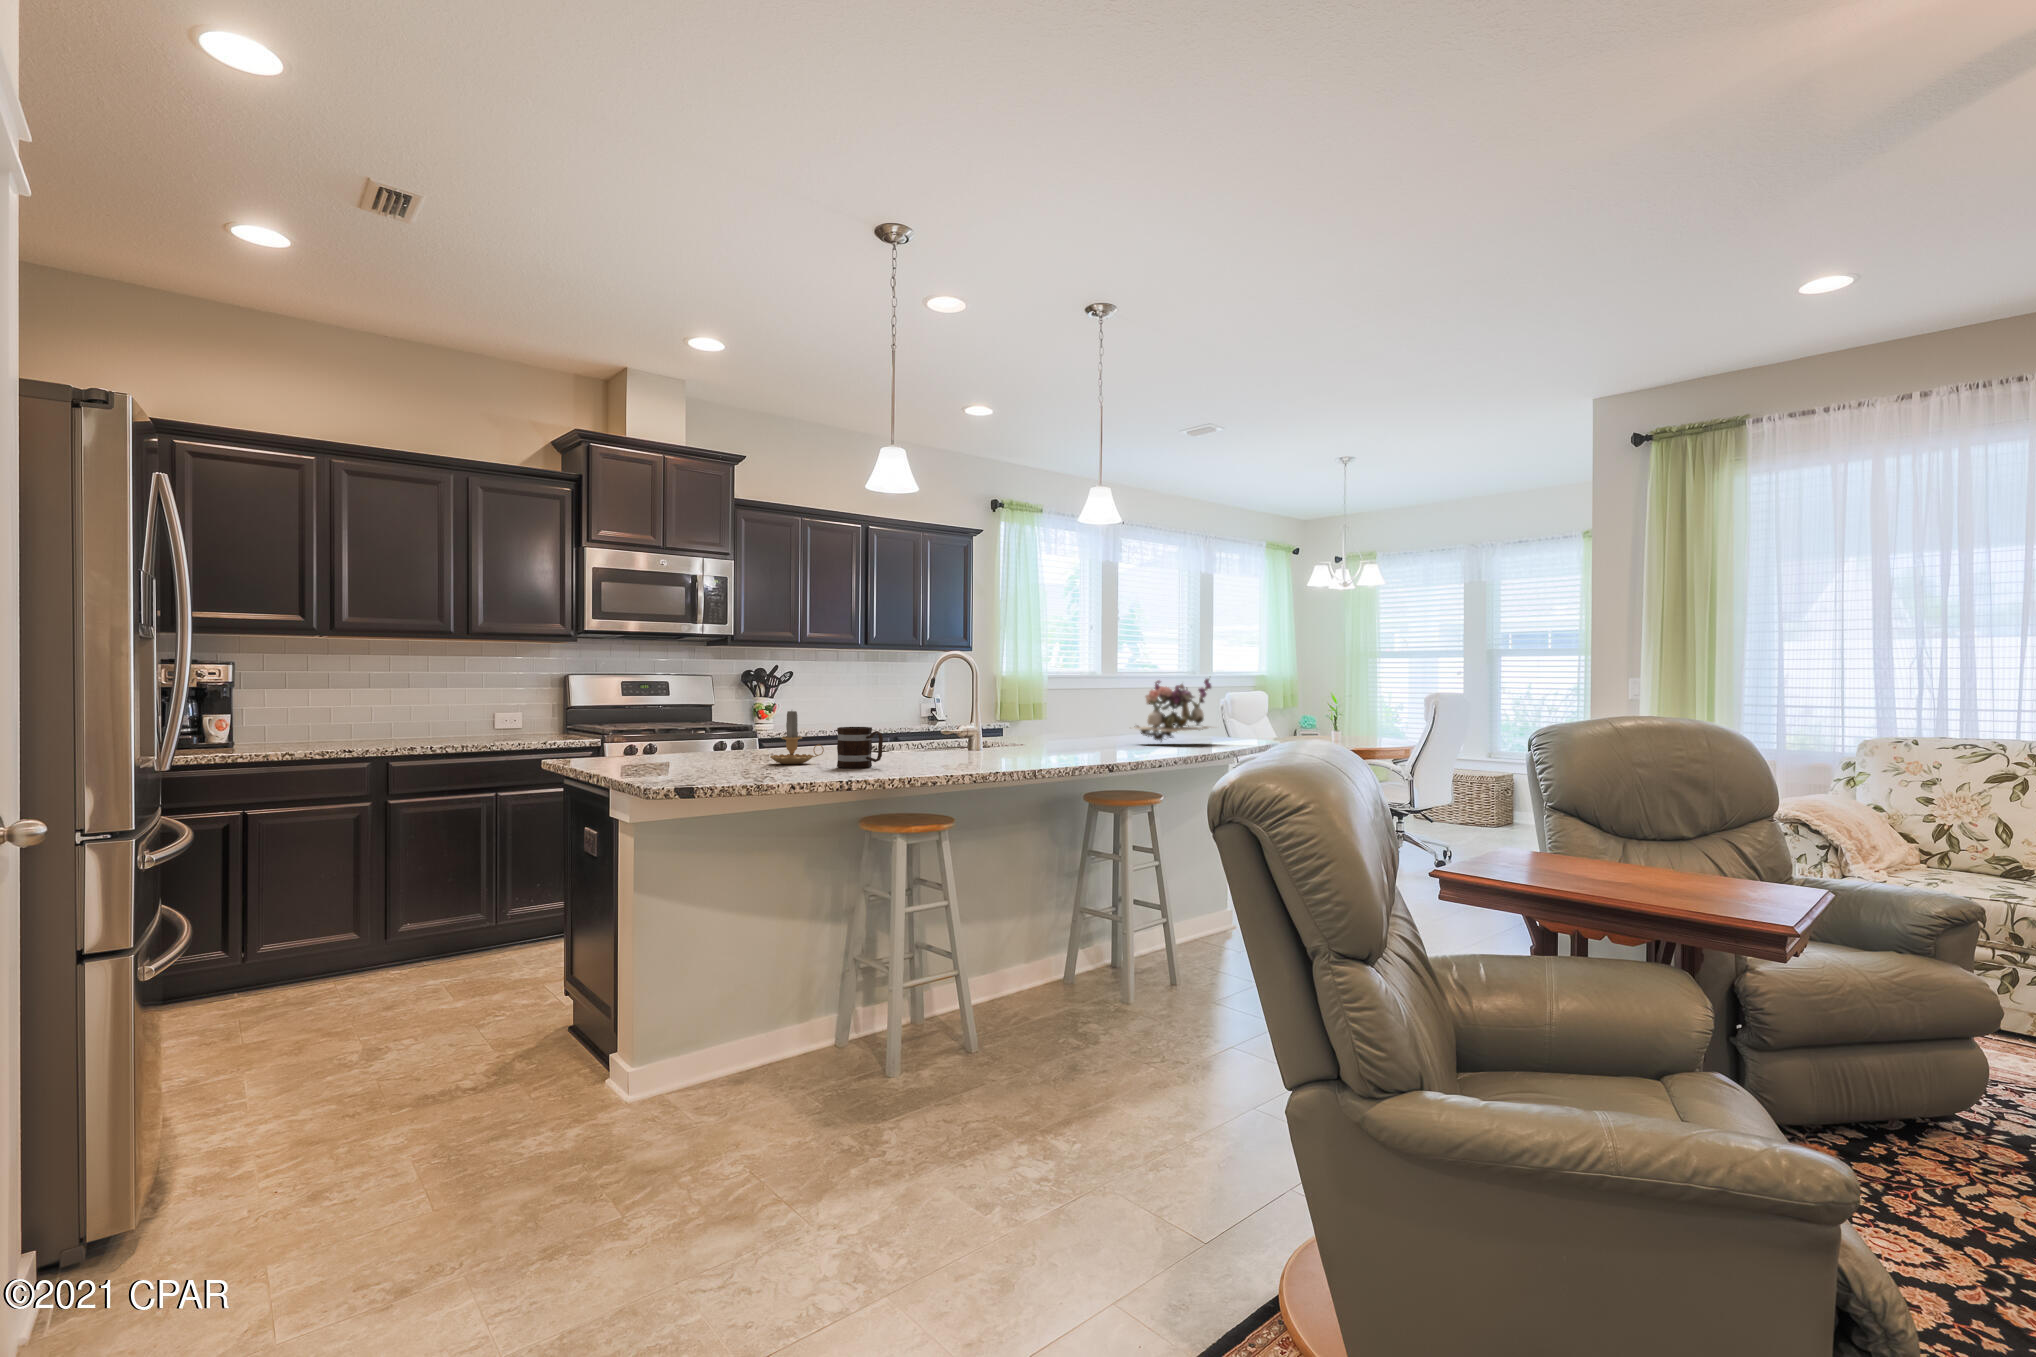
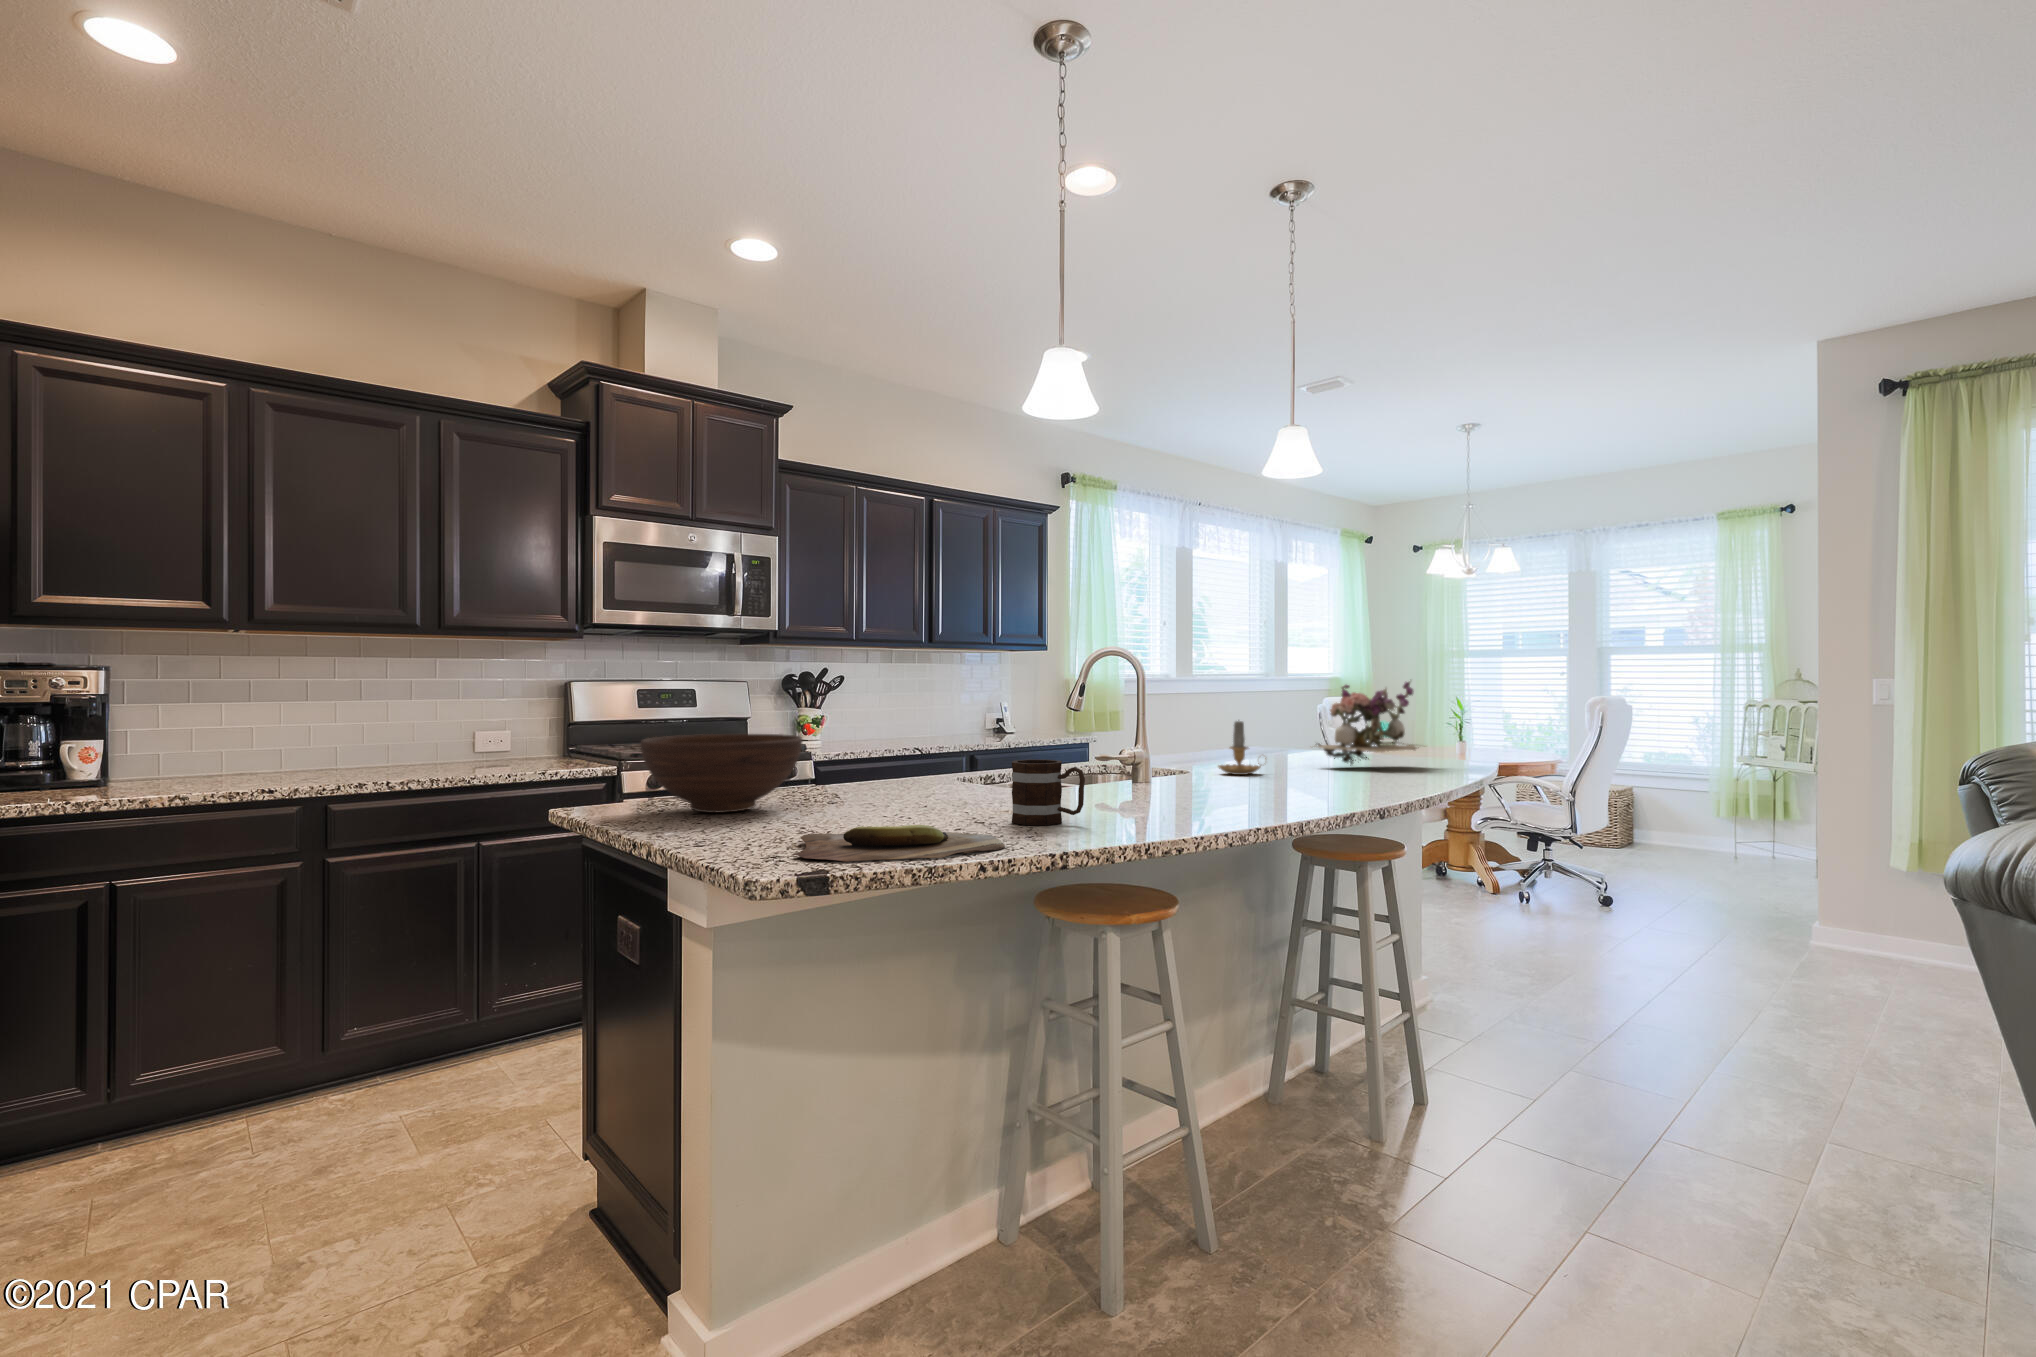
fruit bowl: none [602,711,714,762] -> present [640,734,802,813]
candle: present [770,711,824,764] -> present [1218,721,1266,775]
cutting board: none [676,762,812,779] -> present [792,825,1005,862]

